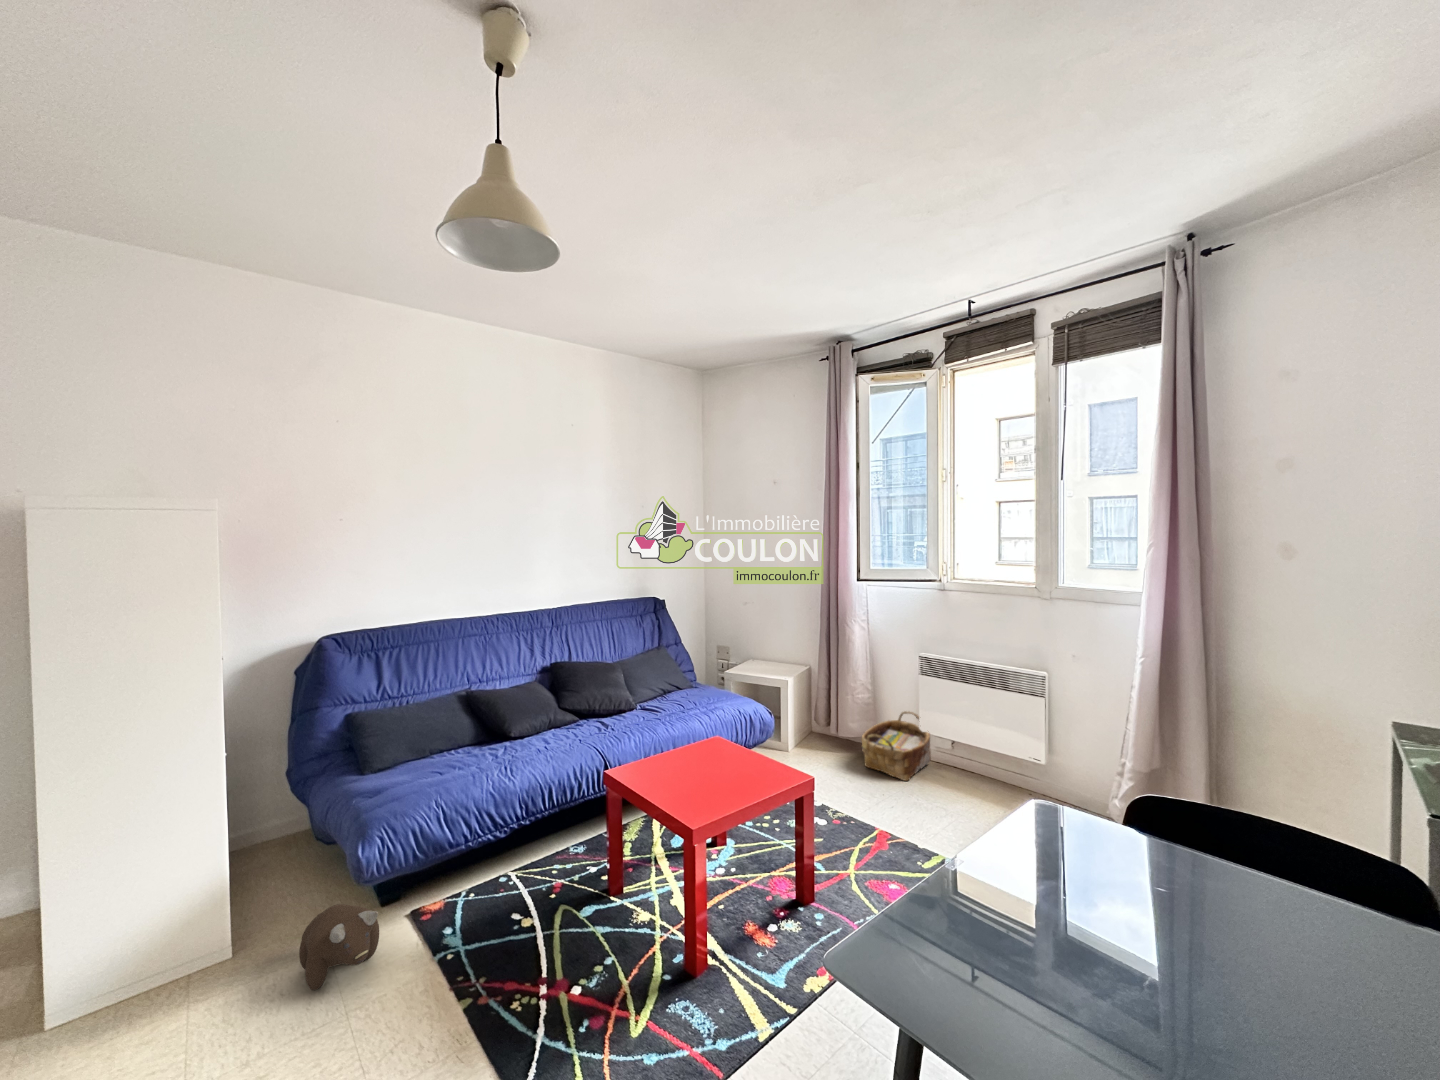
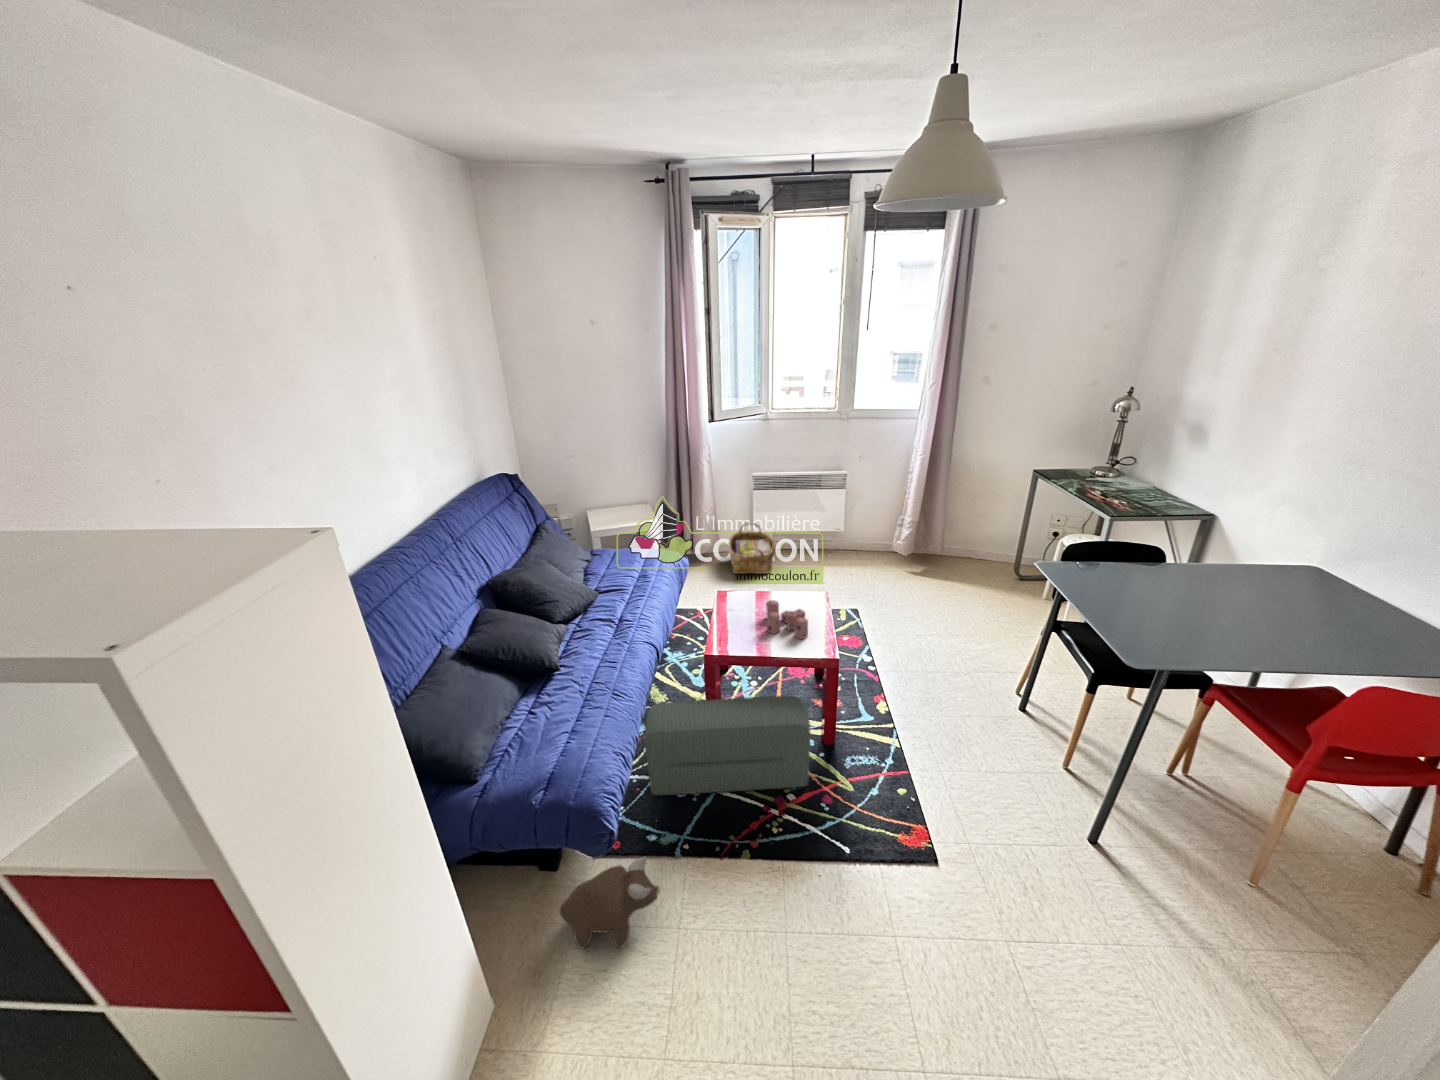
candle: none [687,750,743,802] -> present [766,600,808,639]
pouf: none [502,803,649,992] -> present [644,696,810,795]

